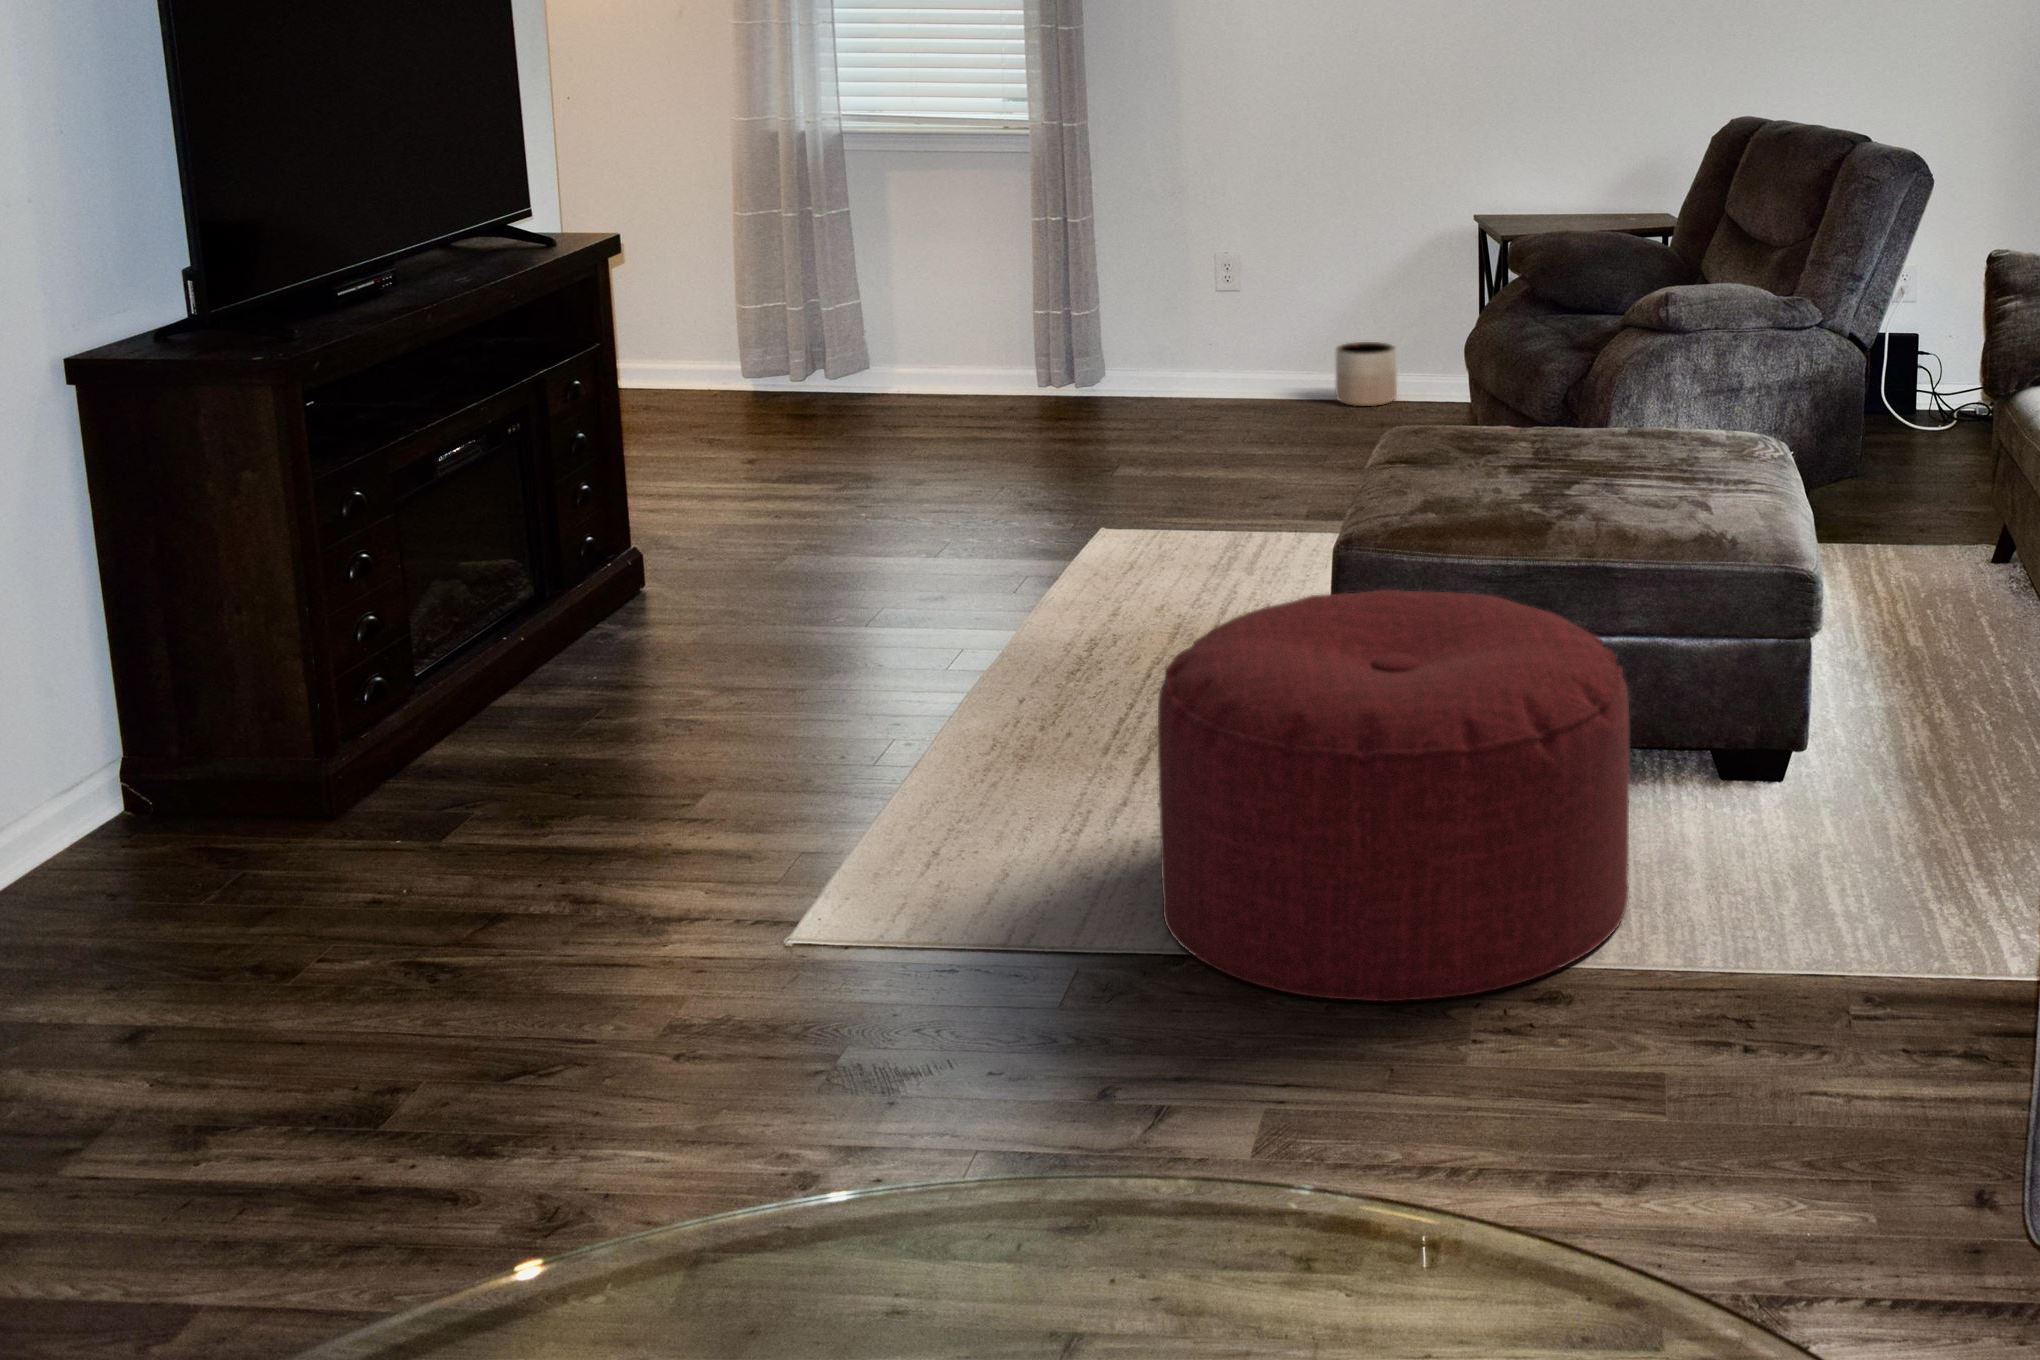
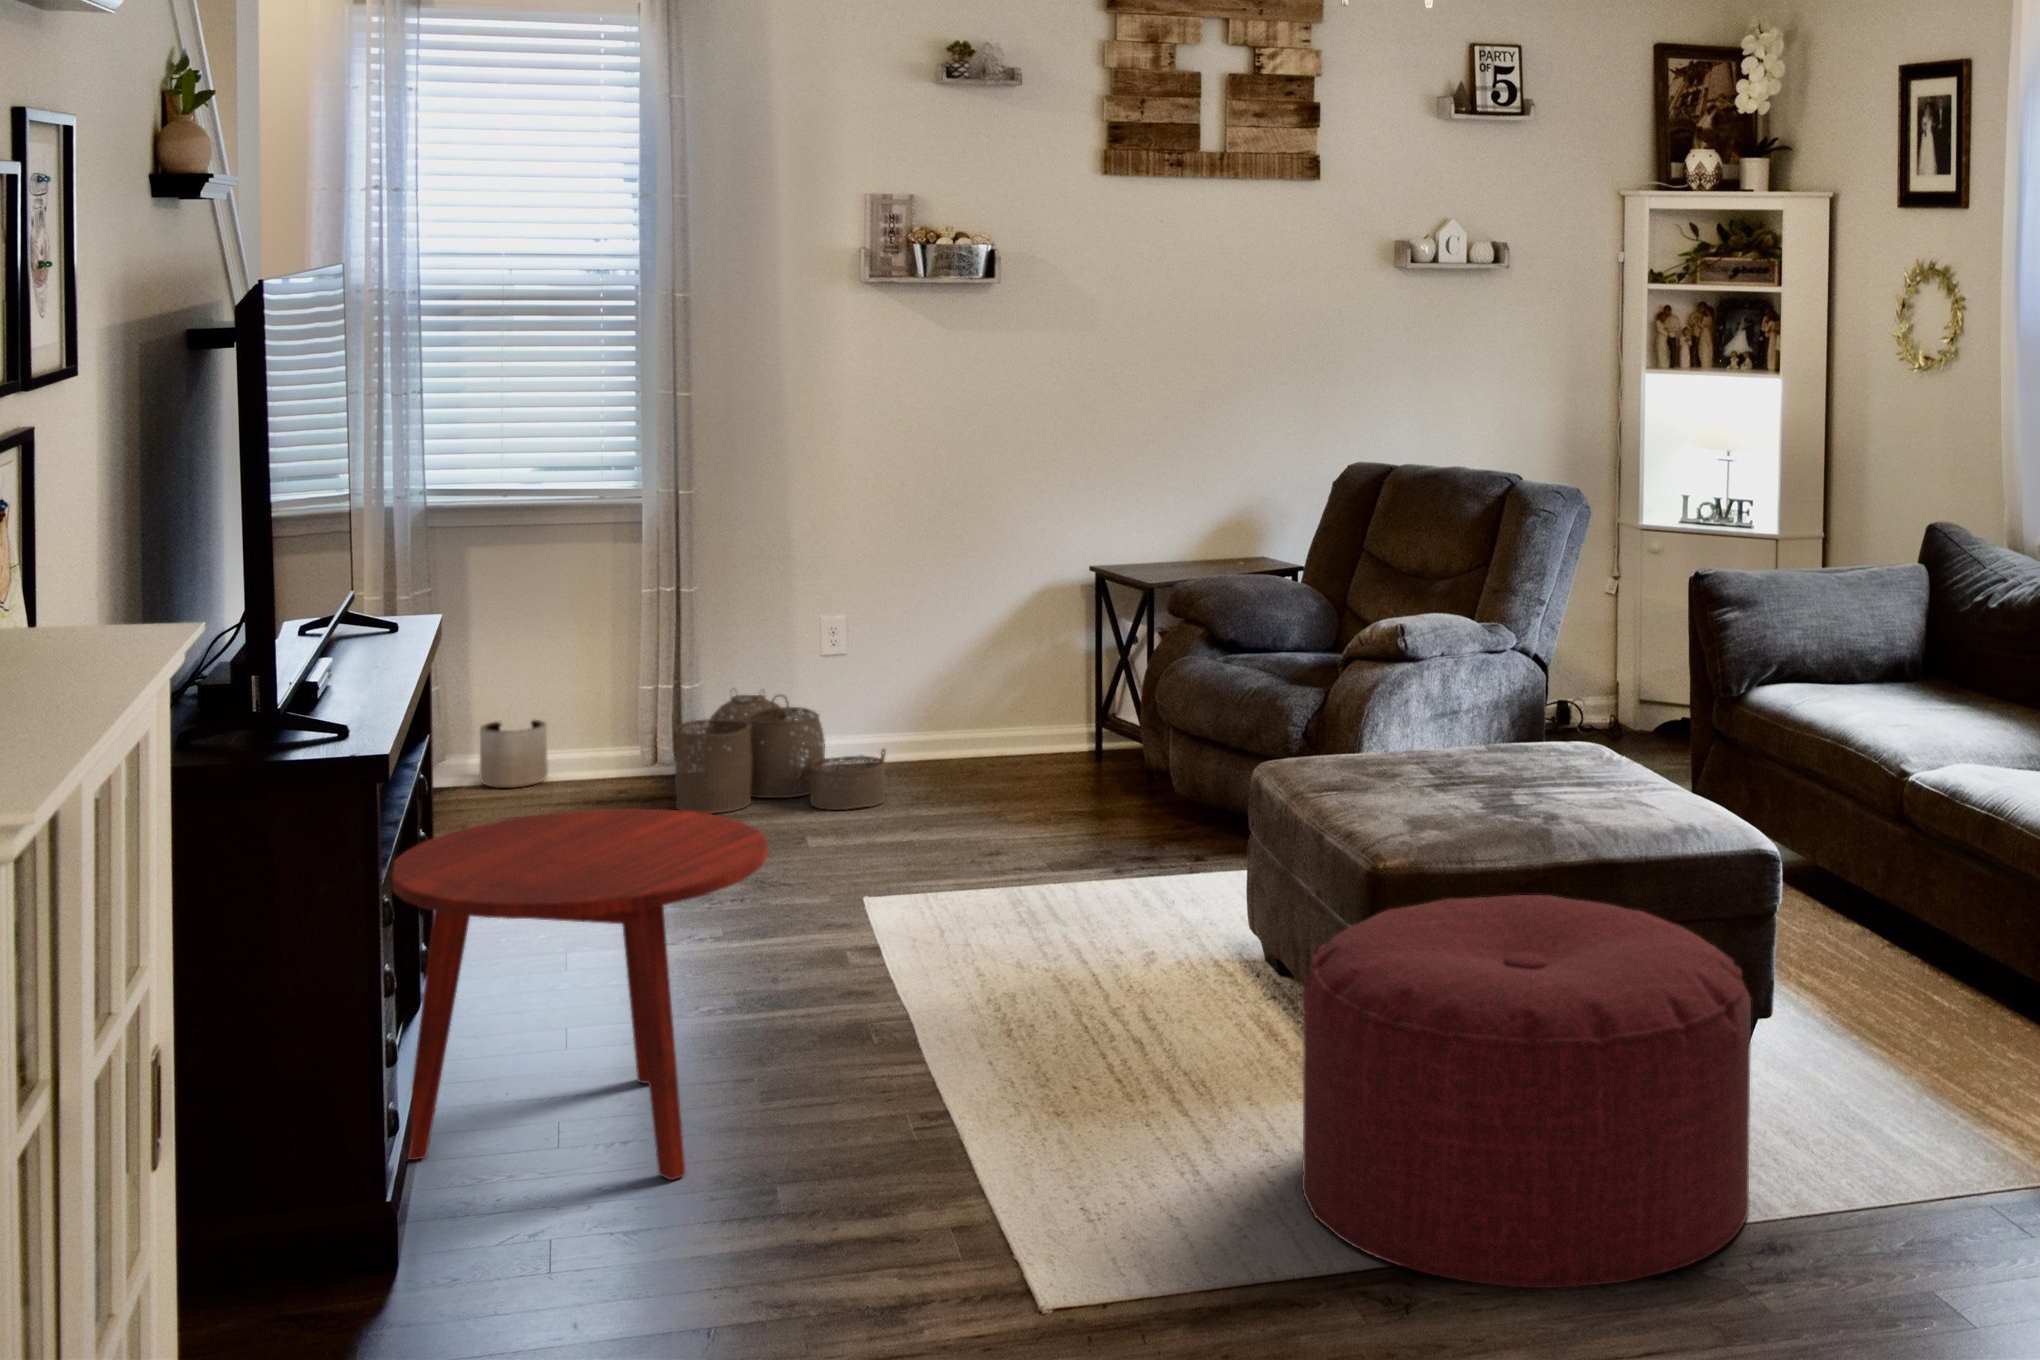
woven basket: none [1027,321,1225,446] -> present [673,695,886,814]
planter: present [1336,342,1397,406] -> present [480,719,548,788]
side table: none [425,432,792,779] -> present [392,809,768,1180]

